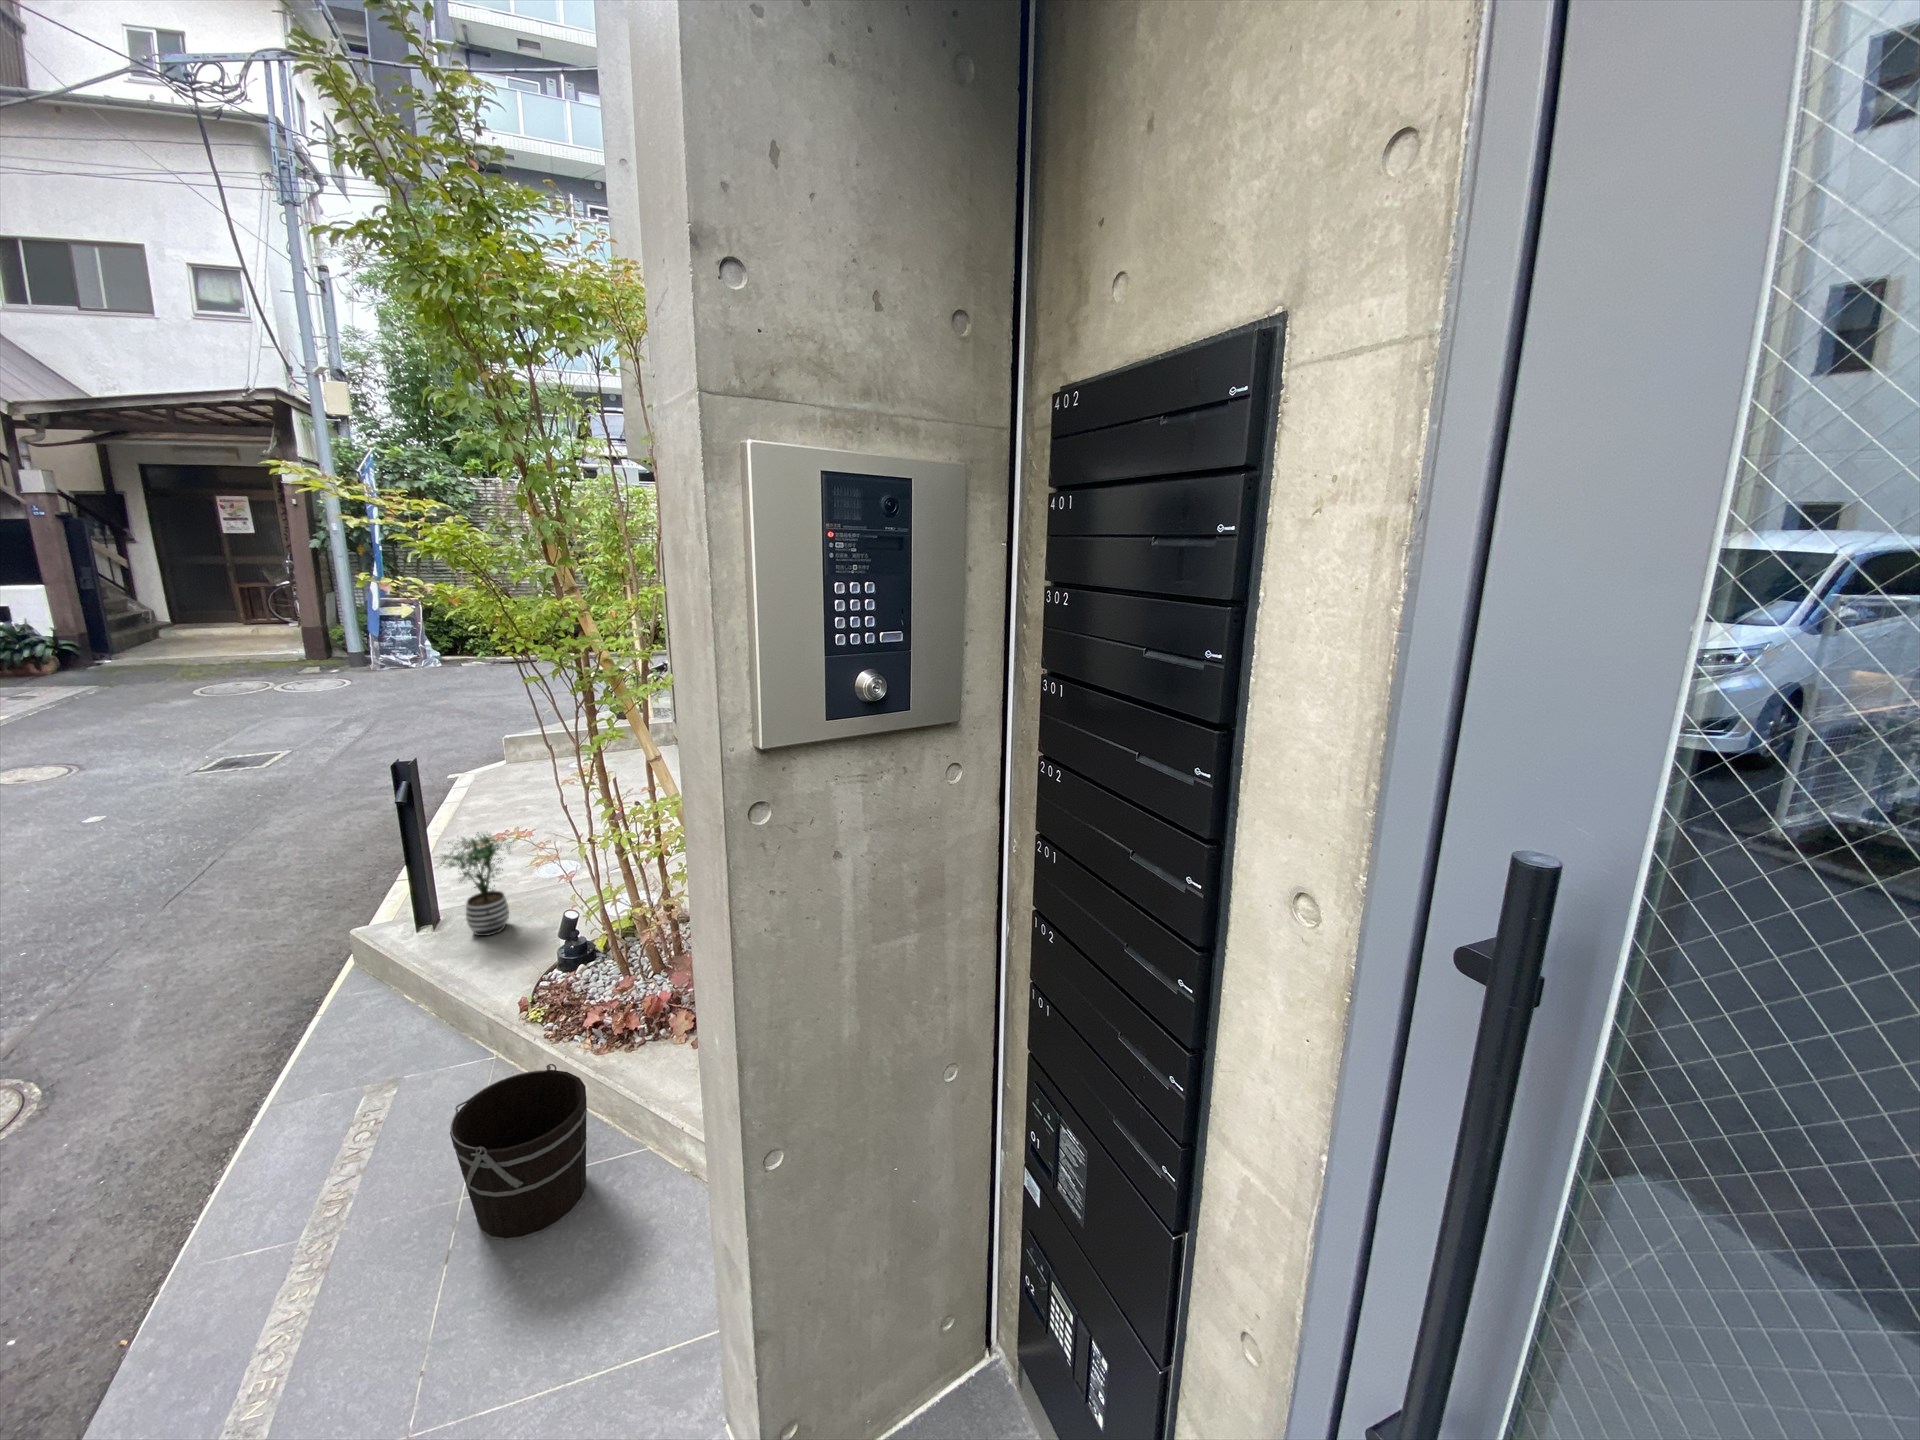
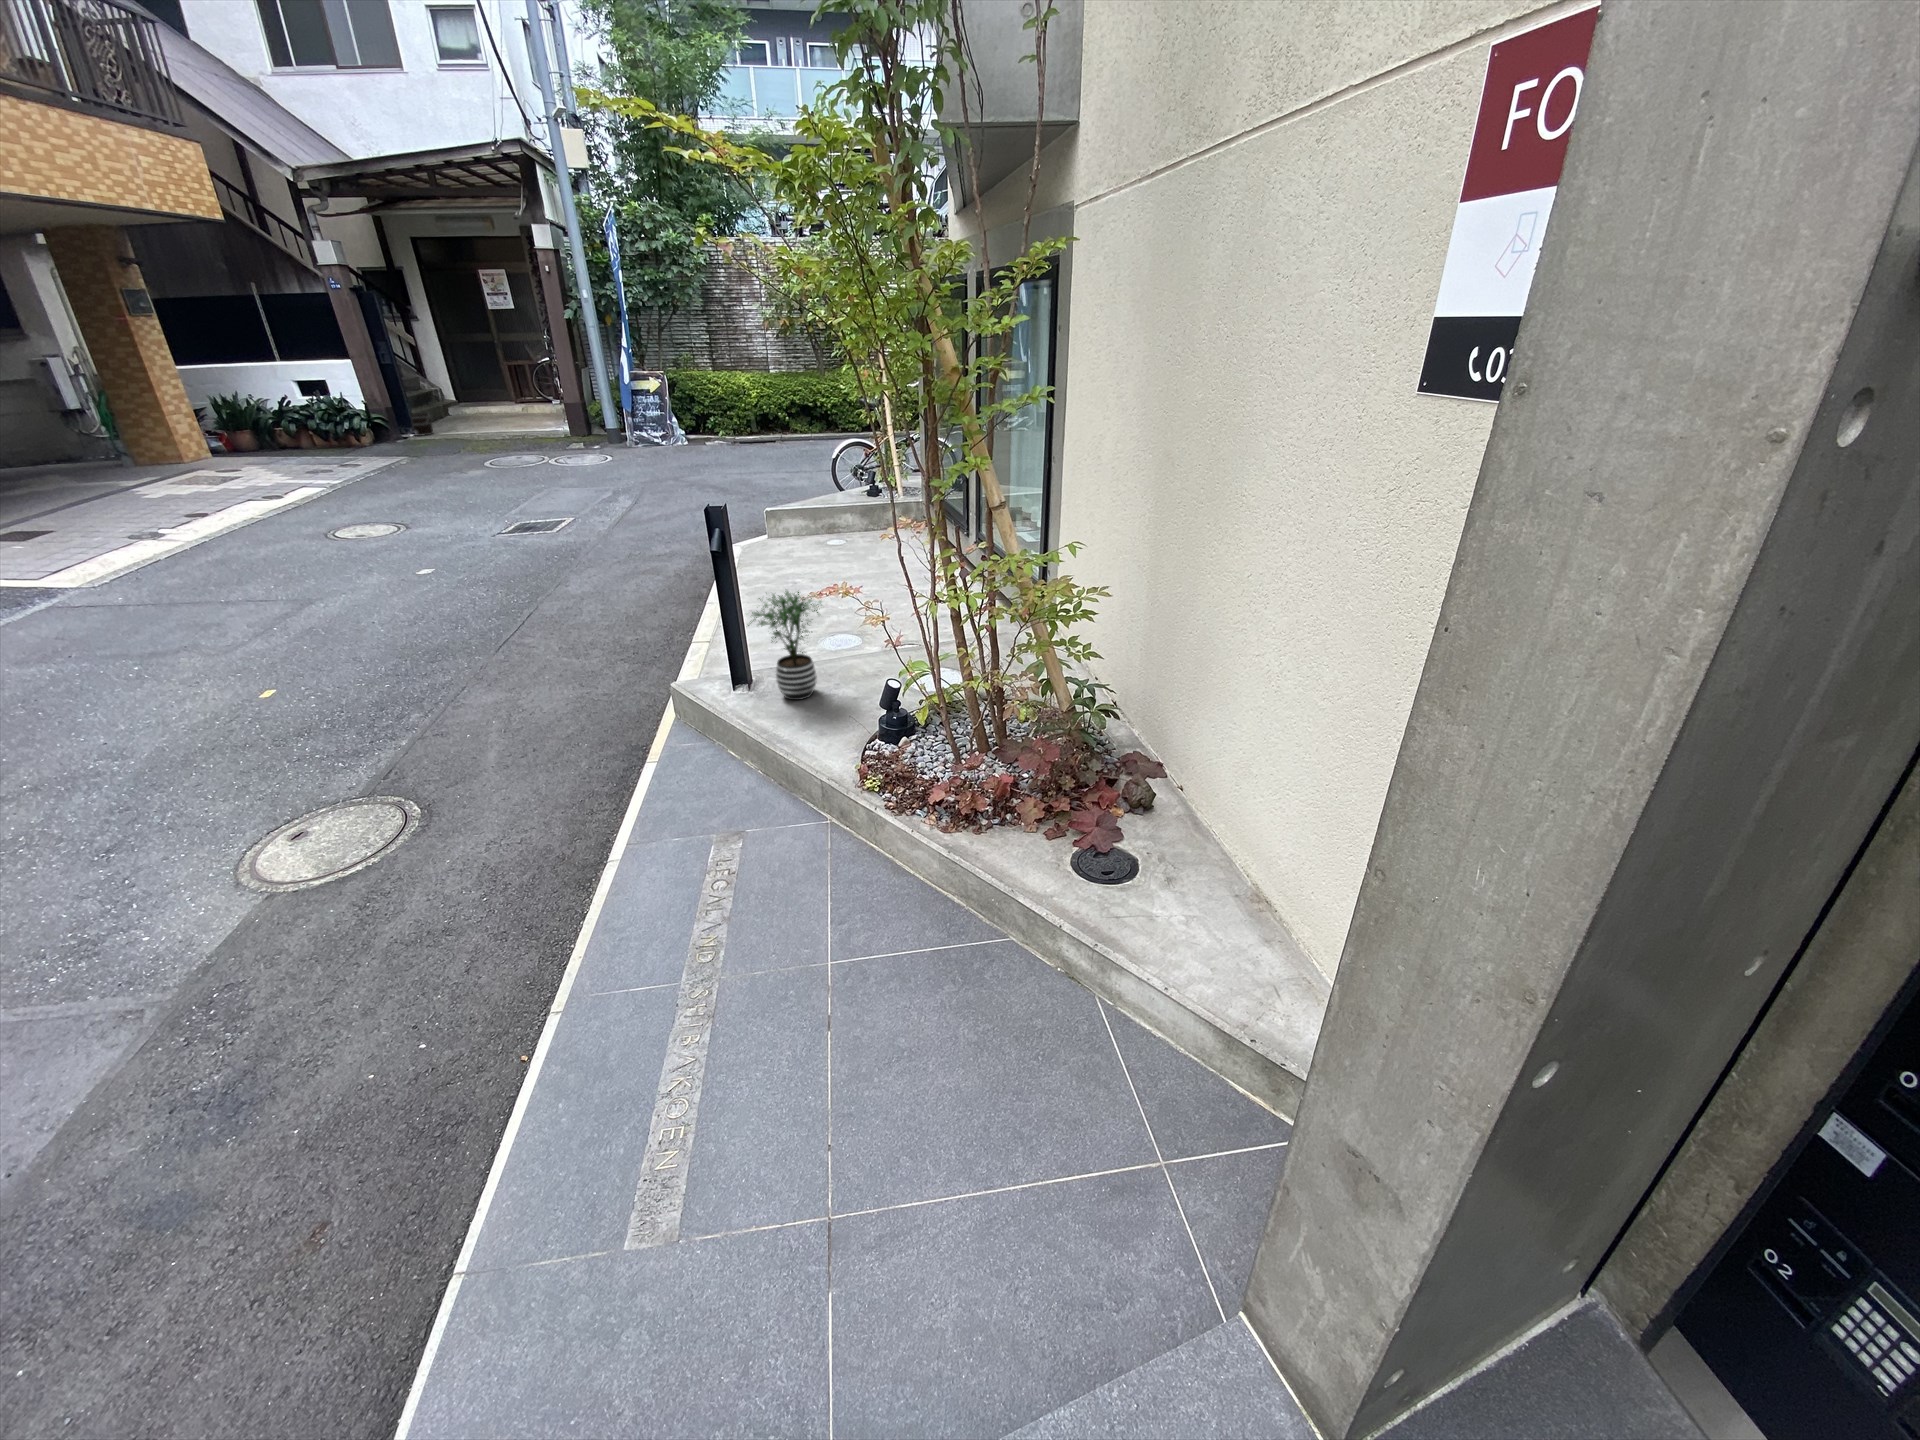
bucket: present [450,1064,587,1241] -> present [412,413,433,436]

